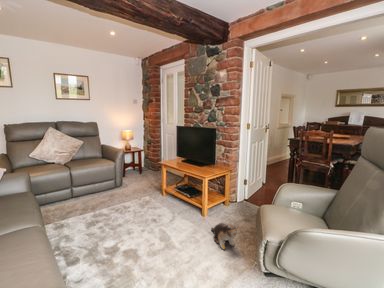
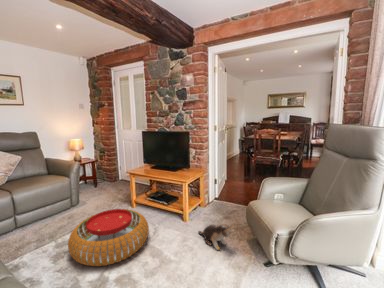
pouf: none [98,193,166,239] -> present [68,209,149,266]

